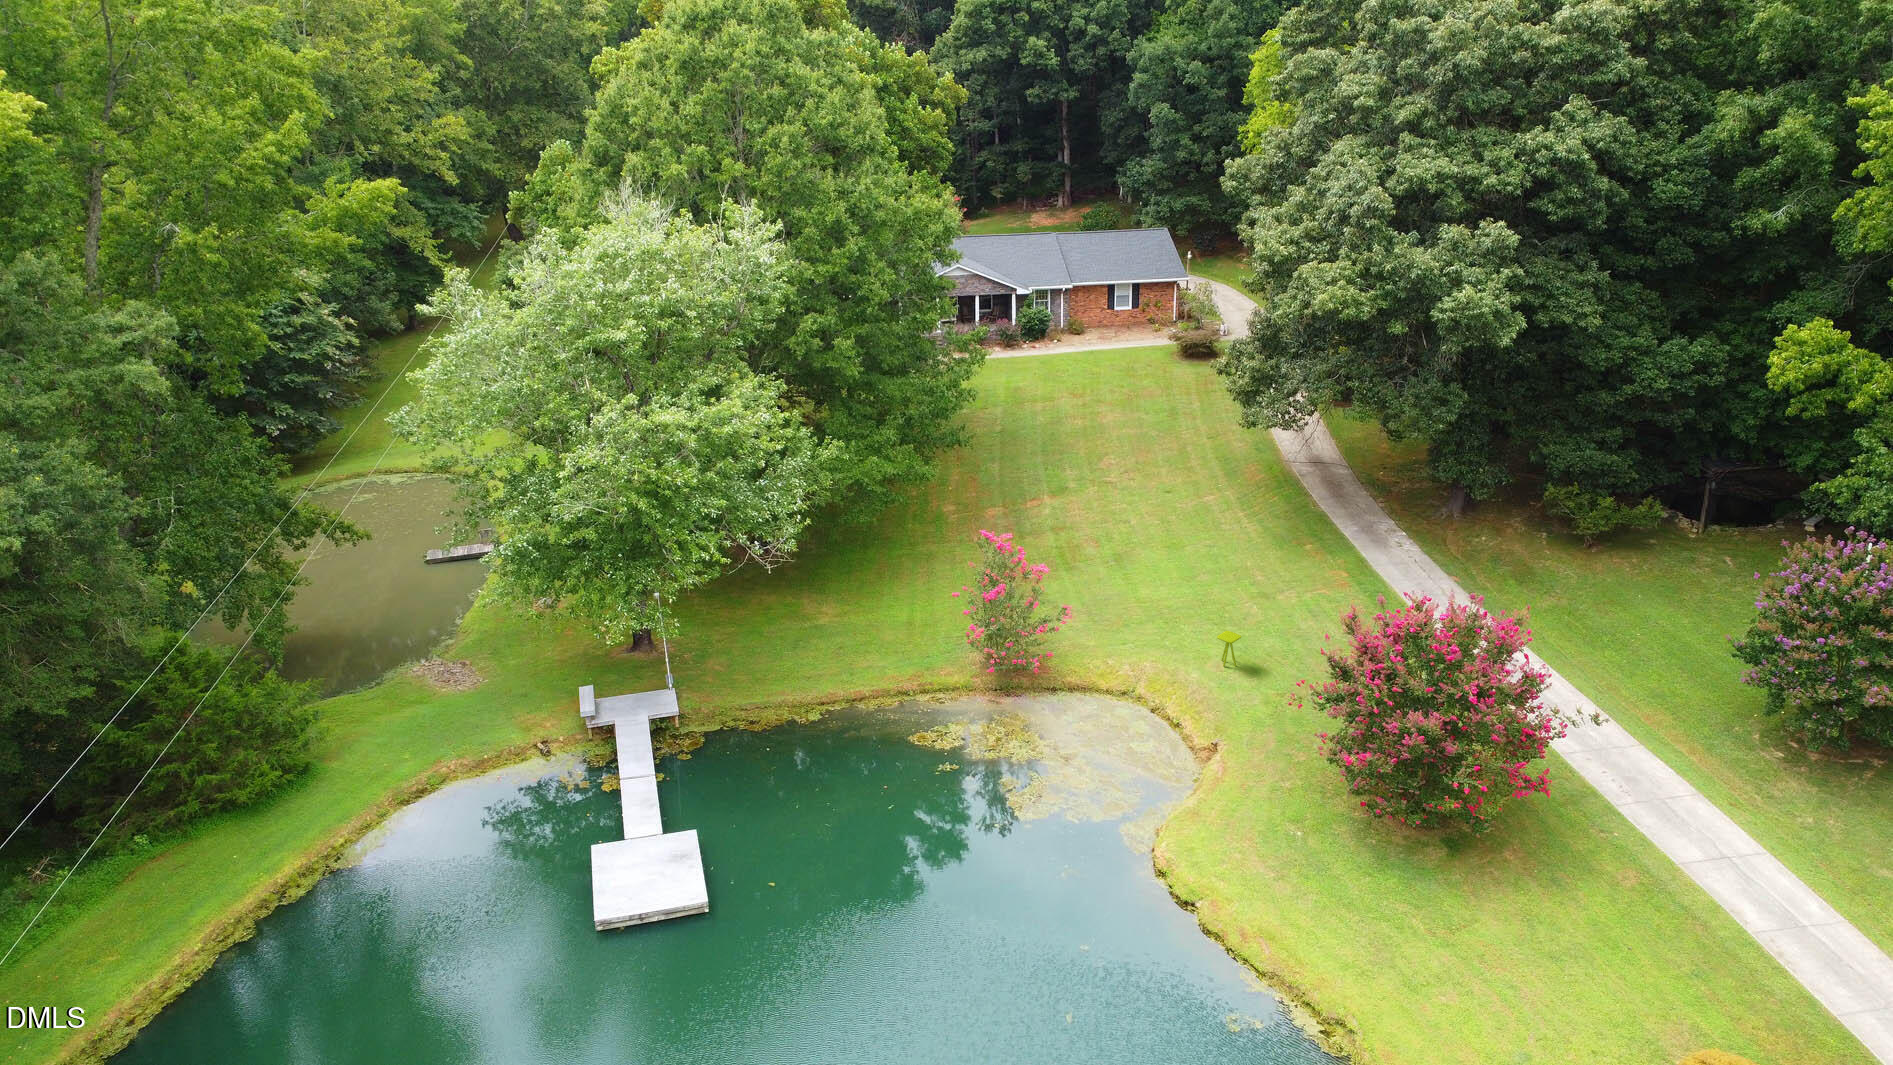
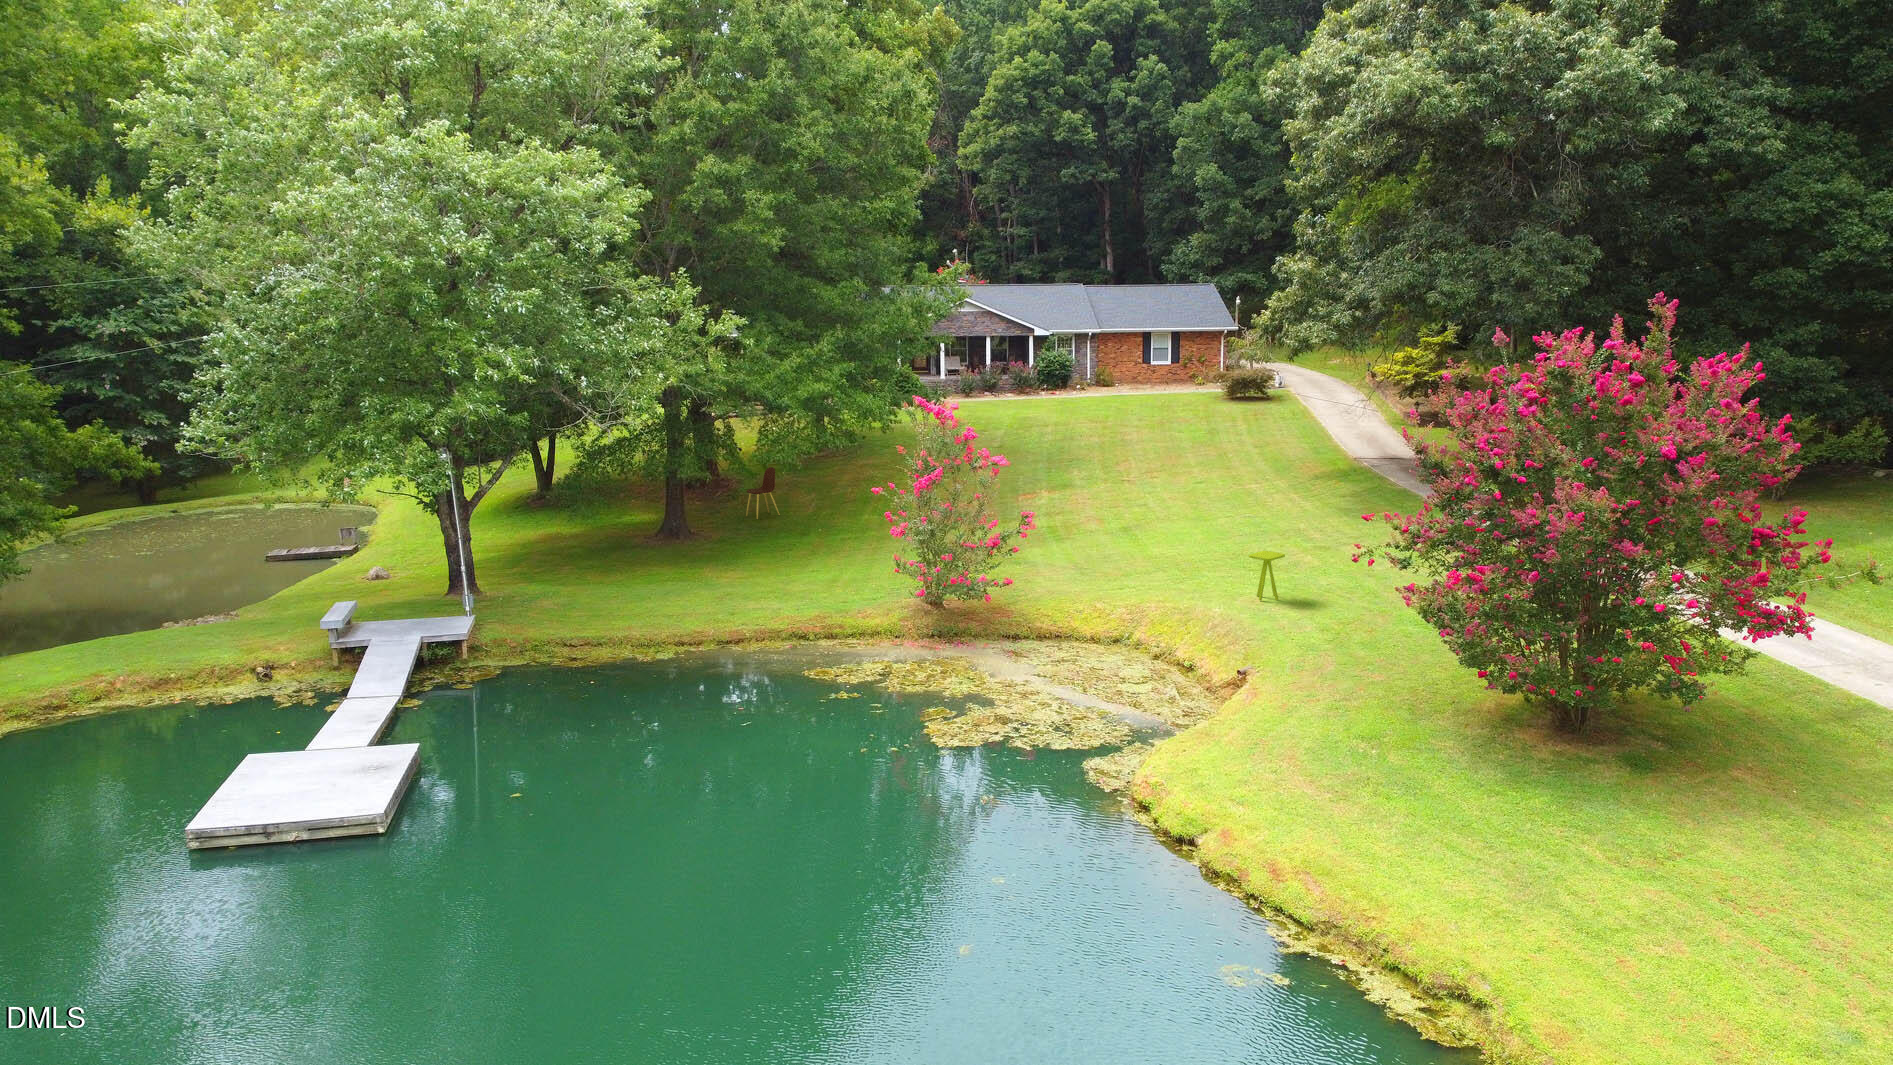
chair: none [820,500,847,543] -> present [746,467,780,519]

